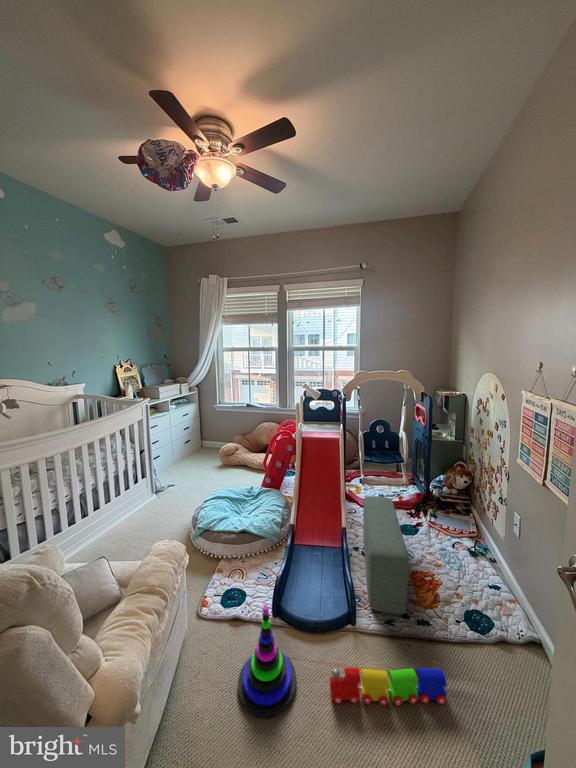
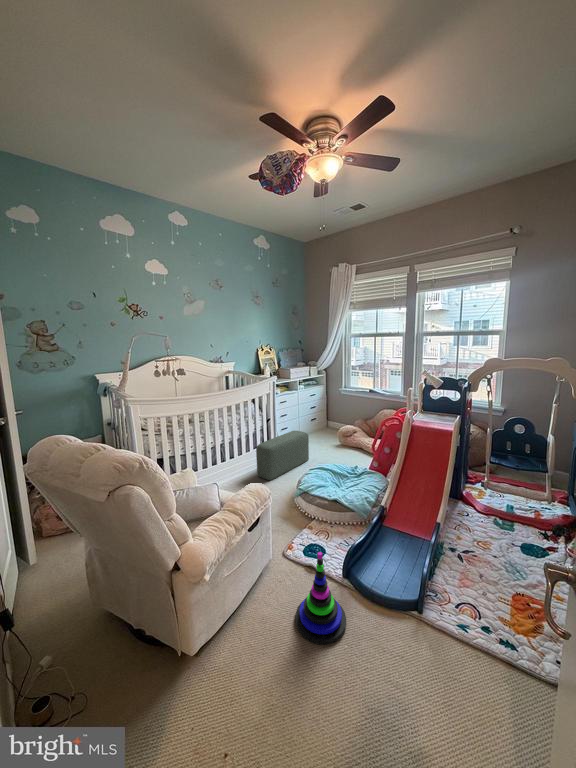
pouf: present [363,496,409,614] -> present [256,431,309,480]
toy train: present [330,668,447,706] -> none [371,631,501,719]

